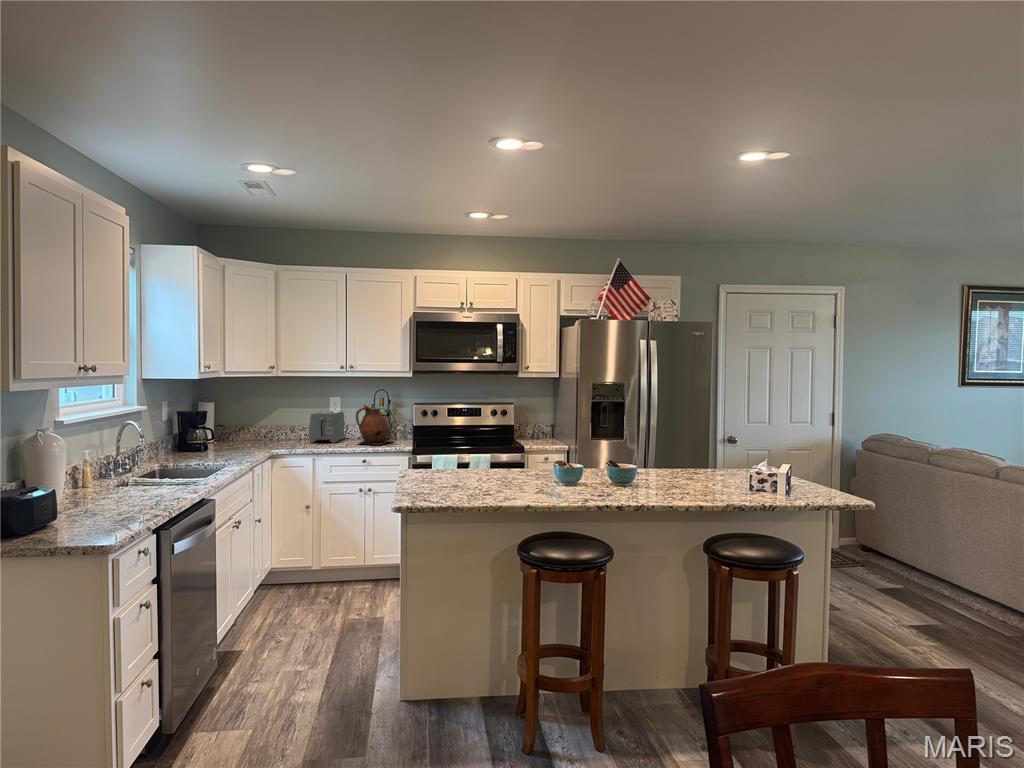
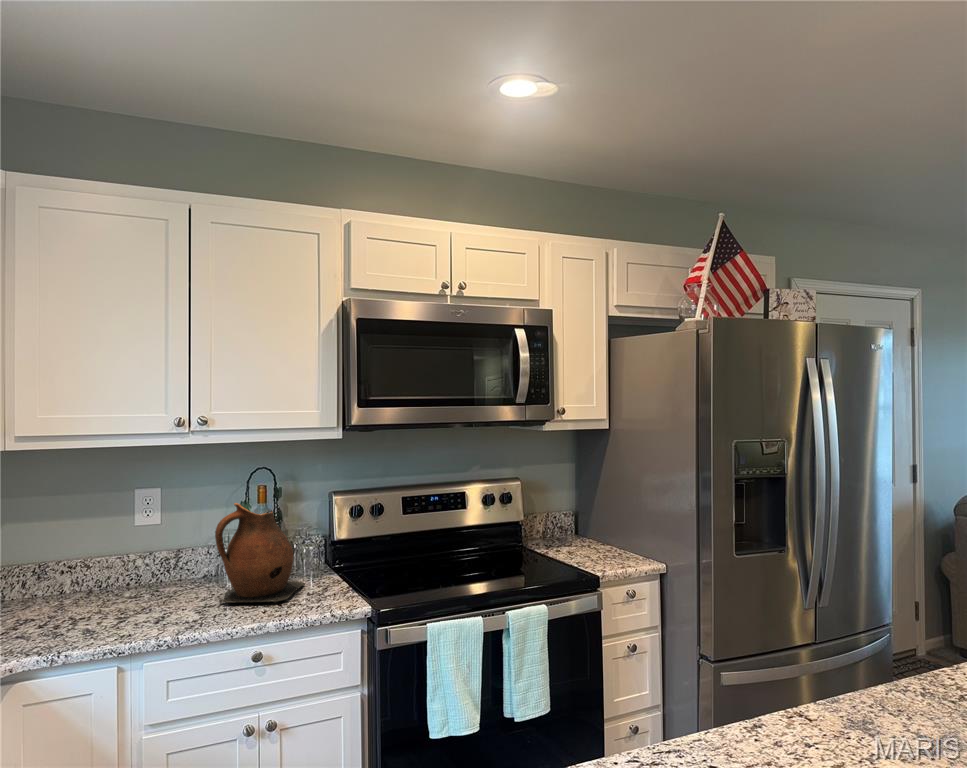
toaster: present [309,411,346,443] -> none [85,520,174,612]

